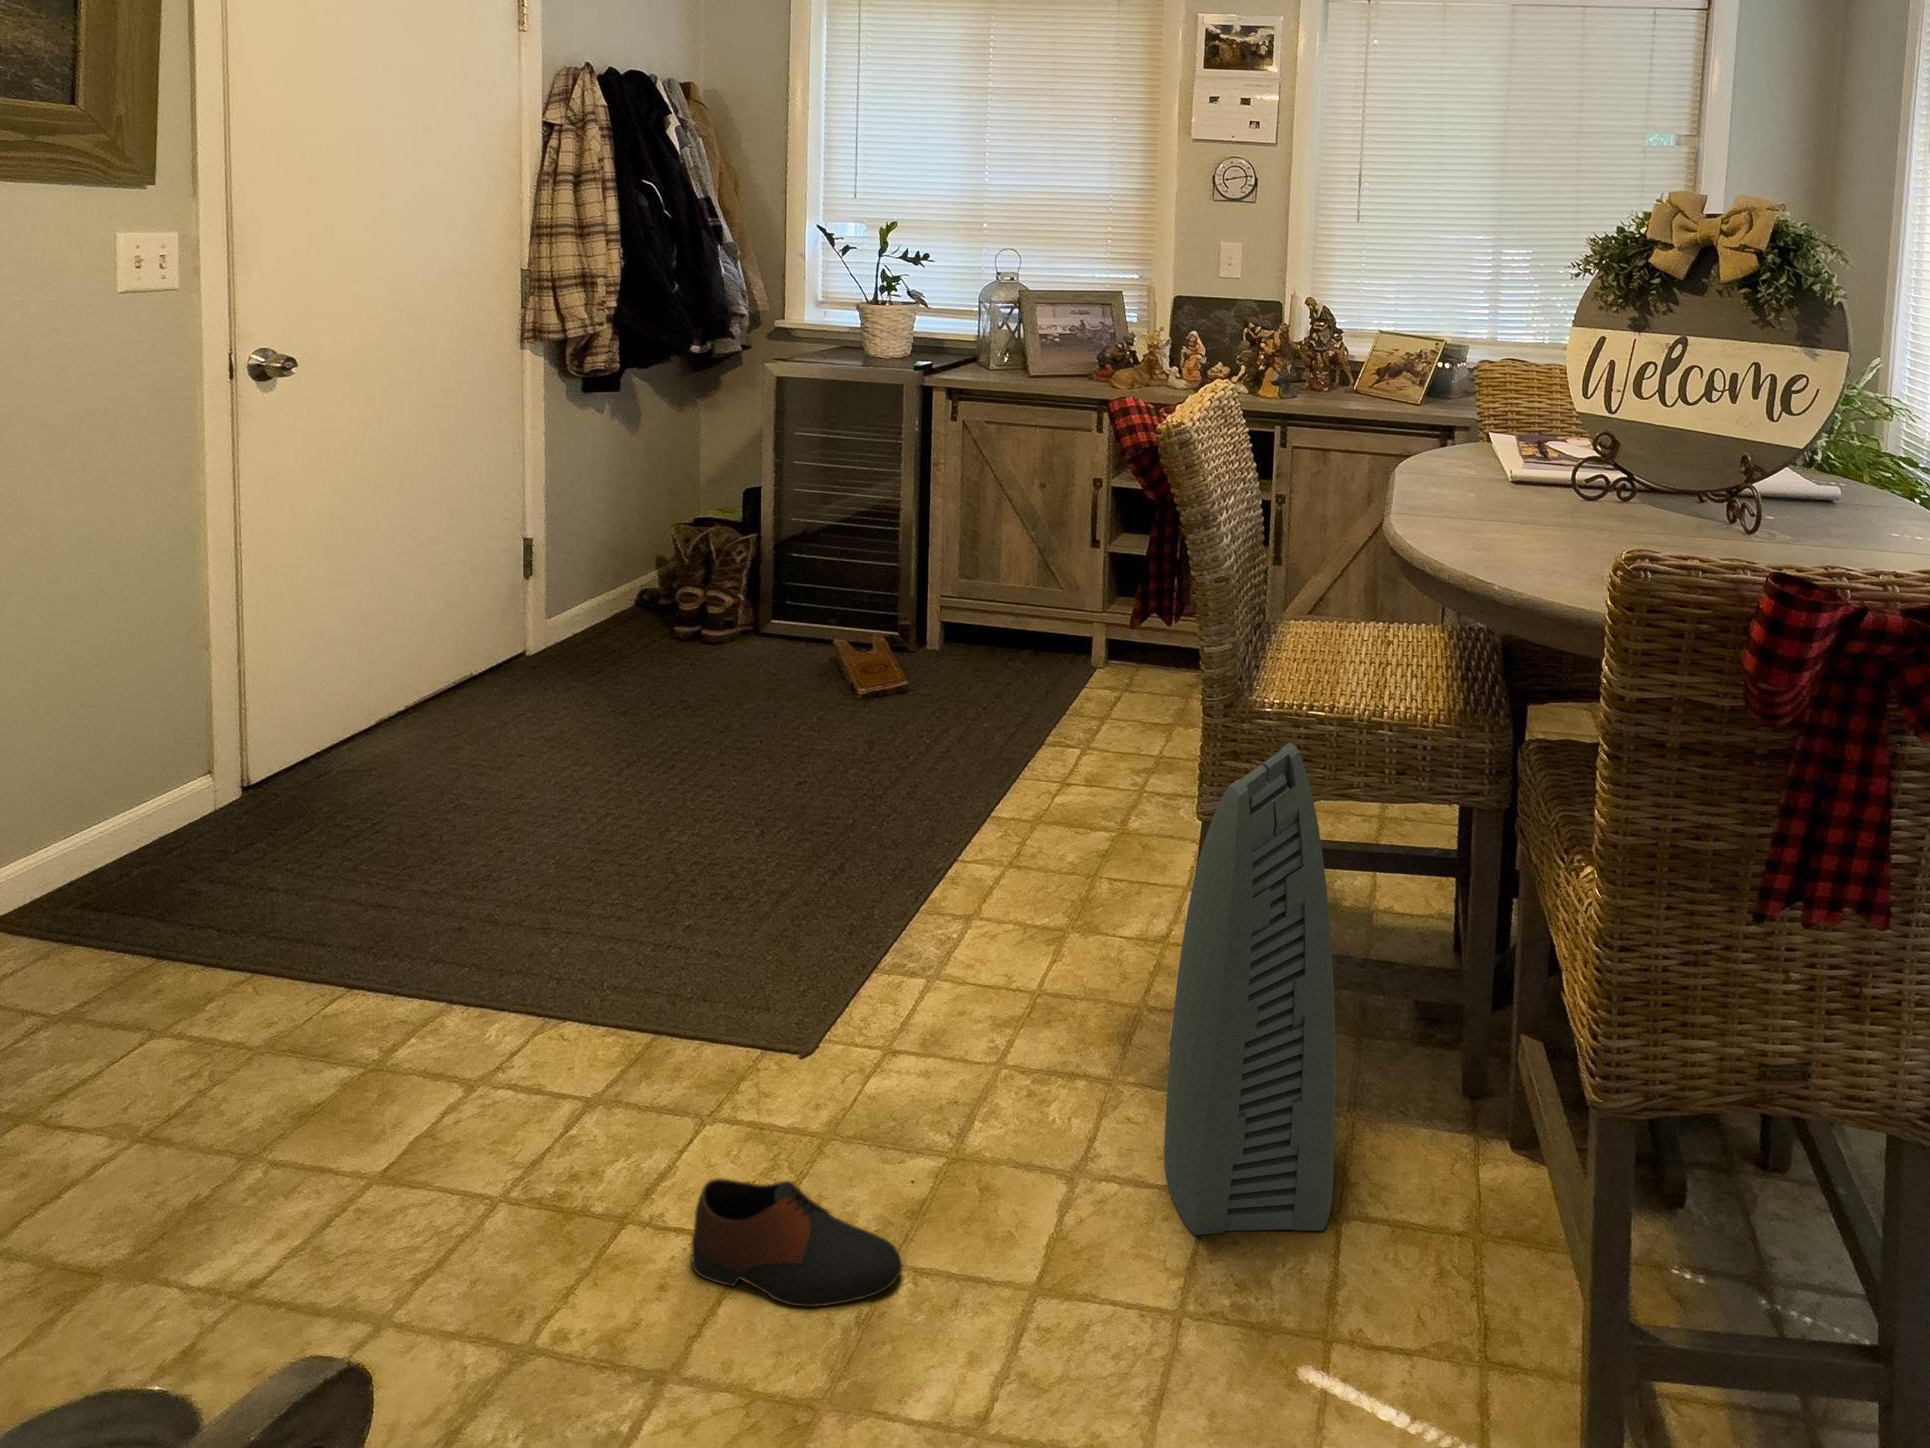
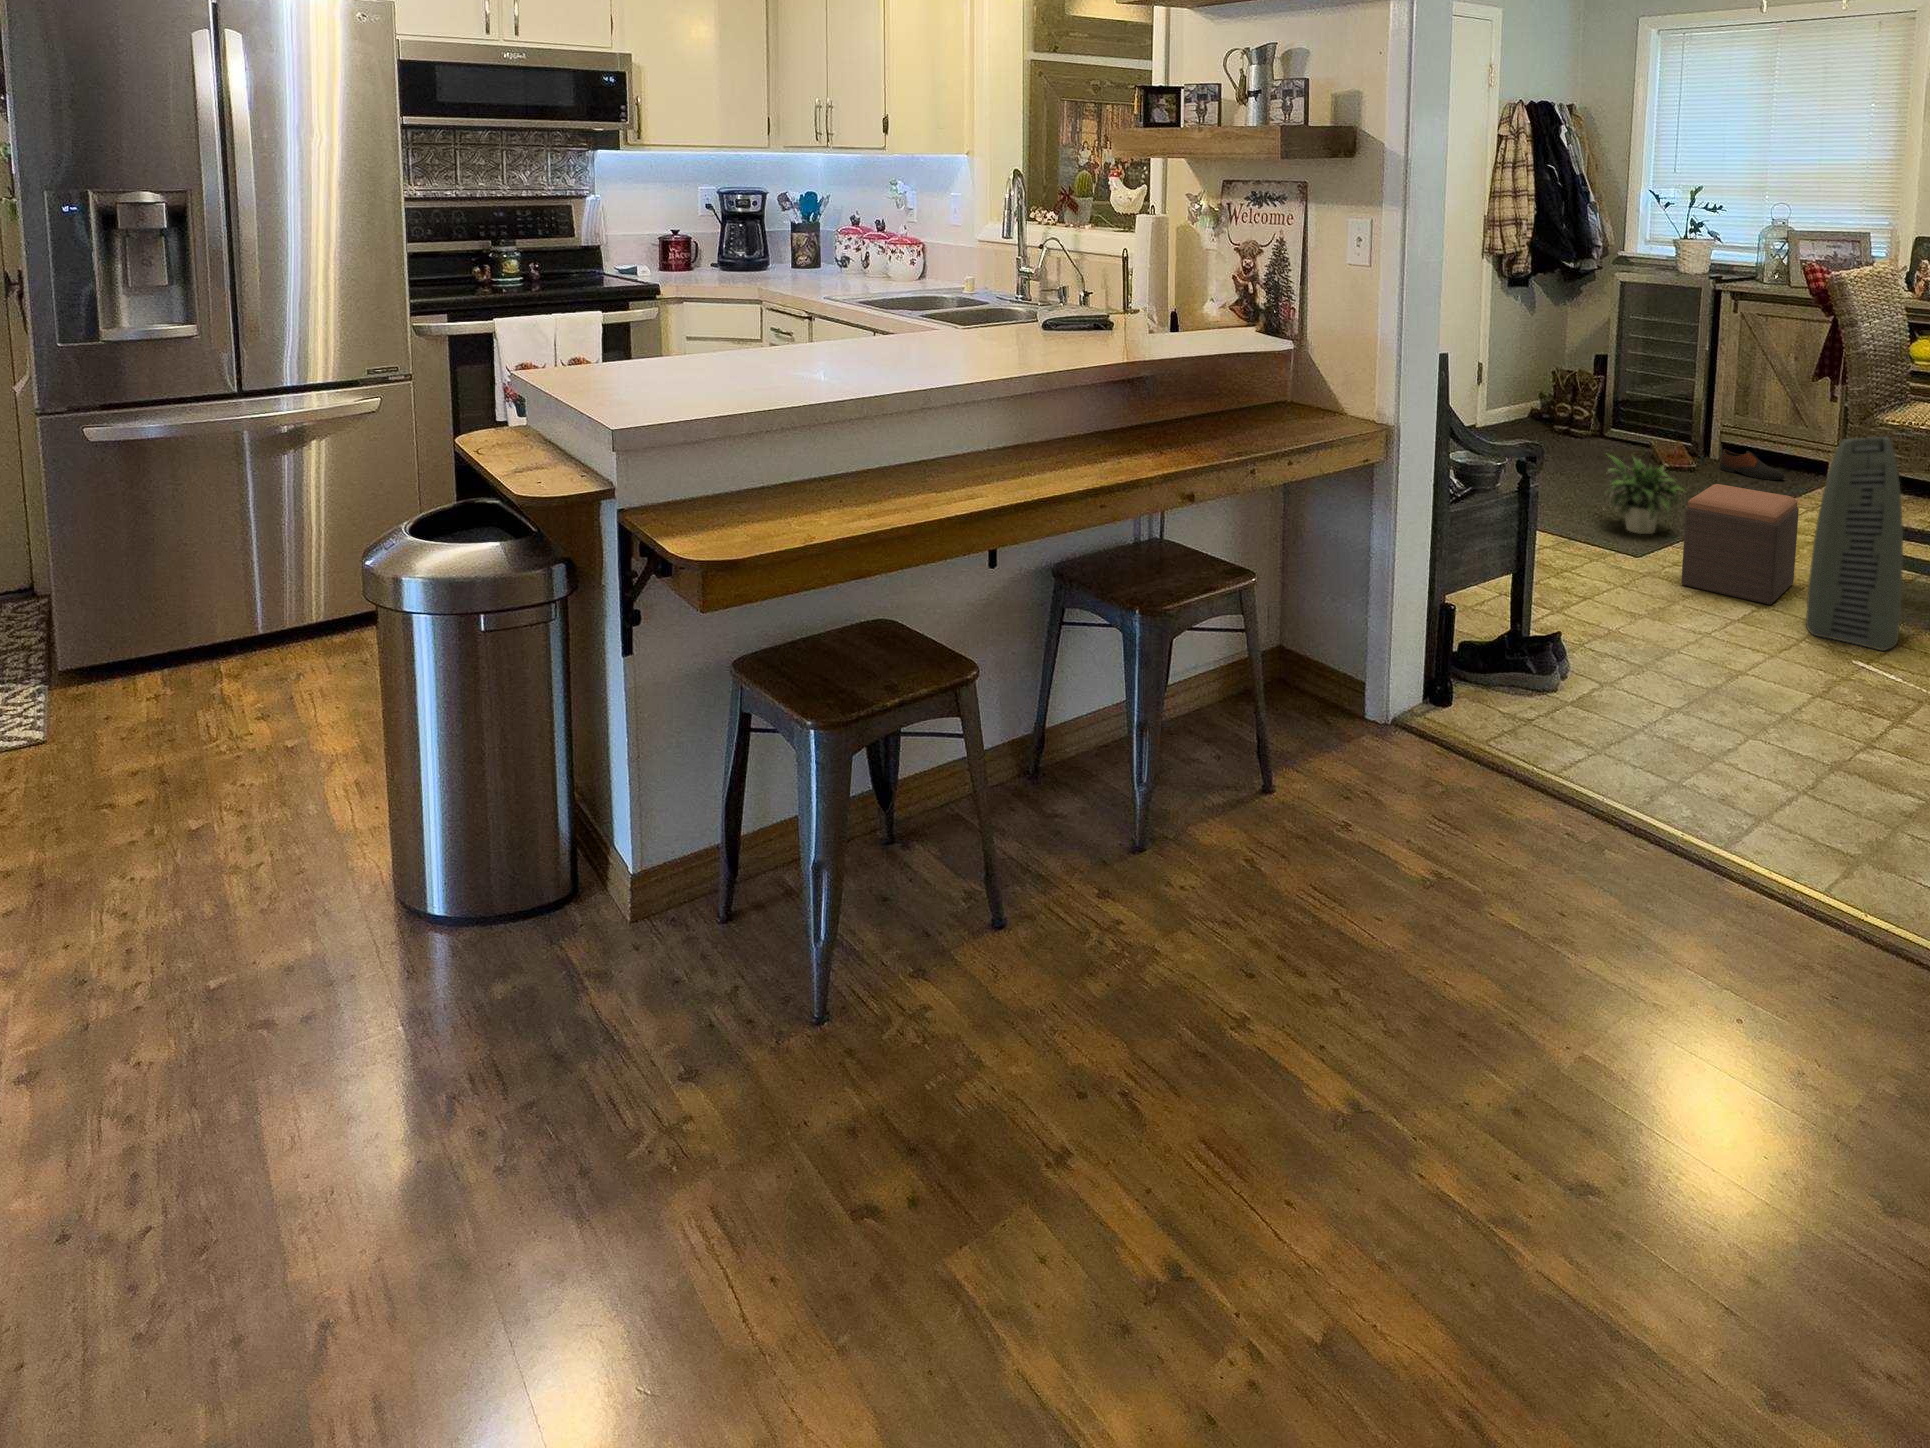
potted plant: none [739,748,900,924] -> present [1605,453,1684,534]
footstool: none [906,839,1114,1125] -> present [1681,484,1799,605]
shoe: present [691,1178,903,1307] -> present [1720,449,1785,480]

